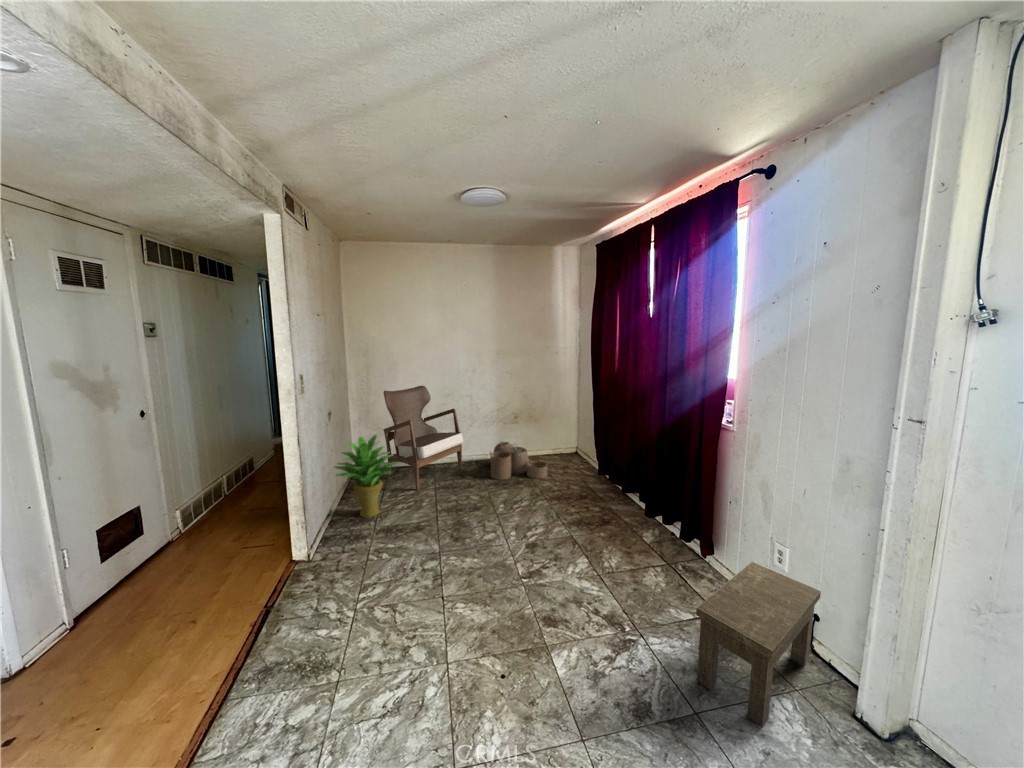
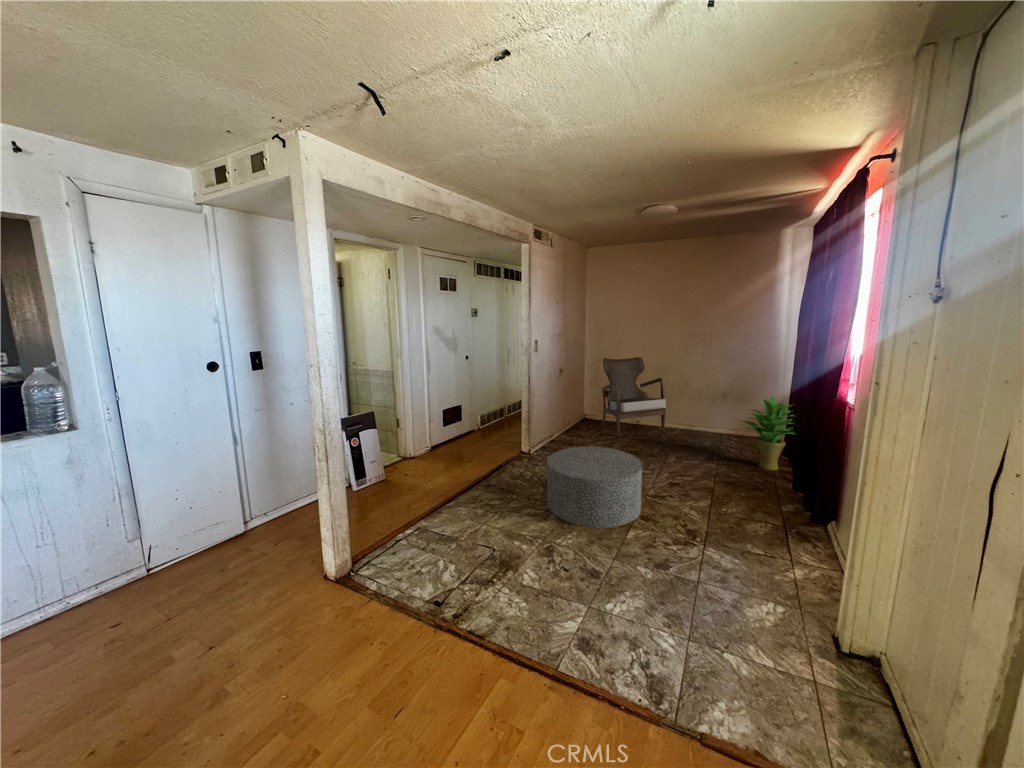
potted plant: present [335,435,397,518] -> present [742,397,795,470]
woven basket: present [490,442,547,480] -> none [685,412,744,450]
ottoman: none [395,529,539,690] -> present [547,447,642,528]
side table: present [696,562,821,727] -> none [724,518,875,616]

